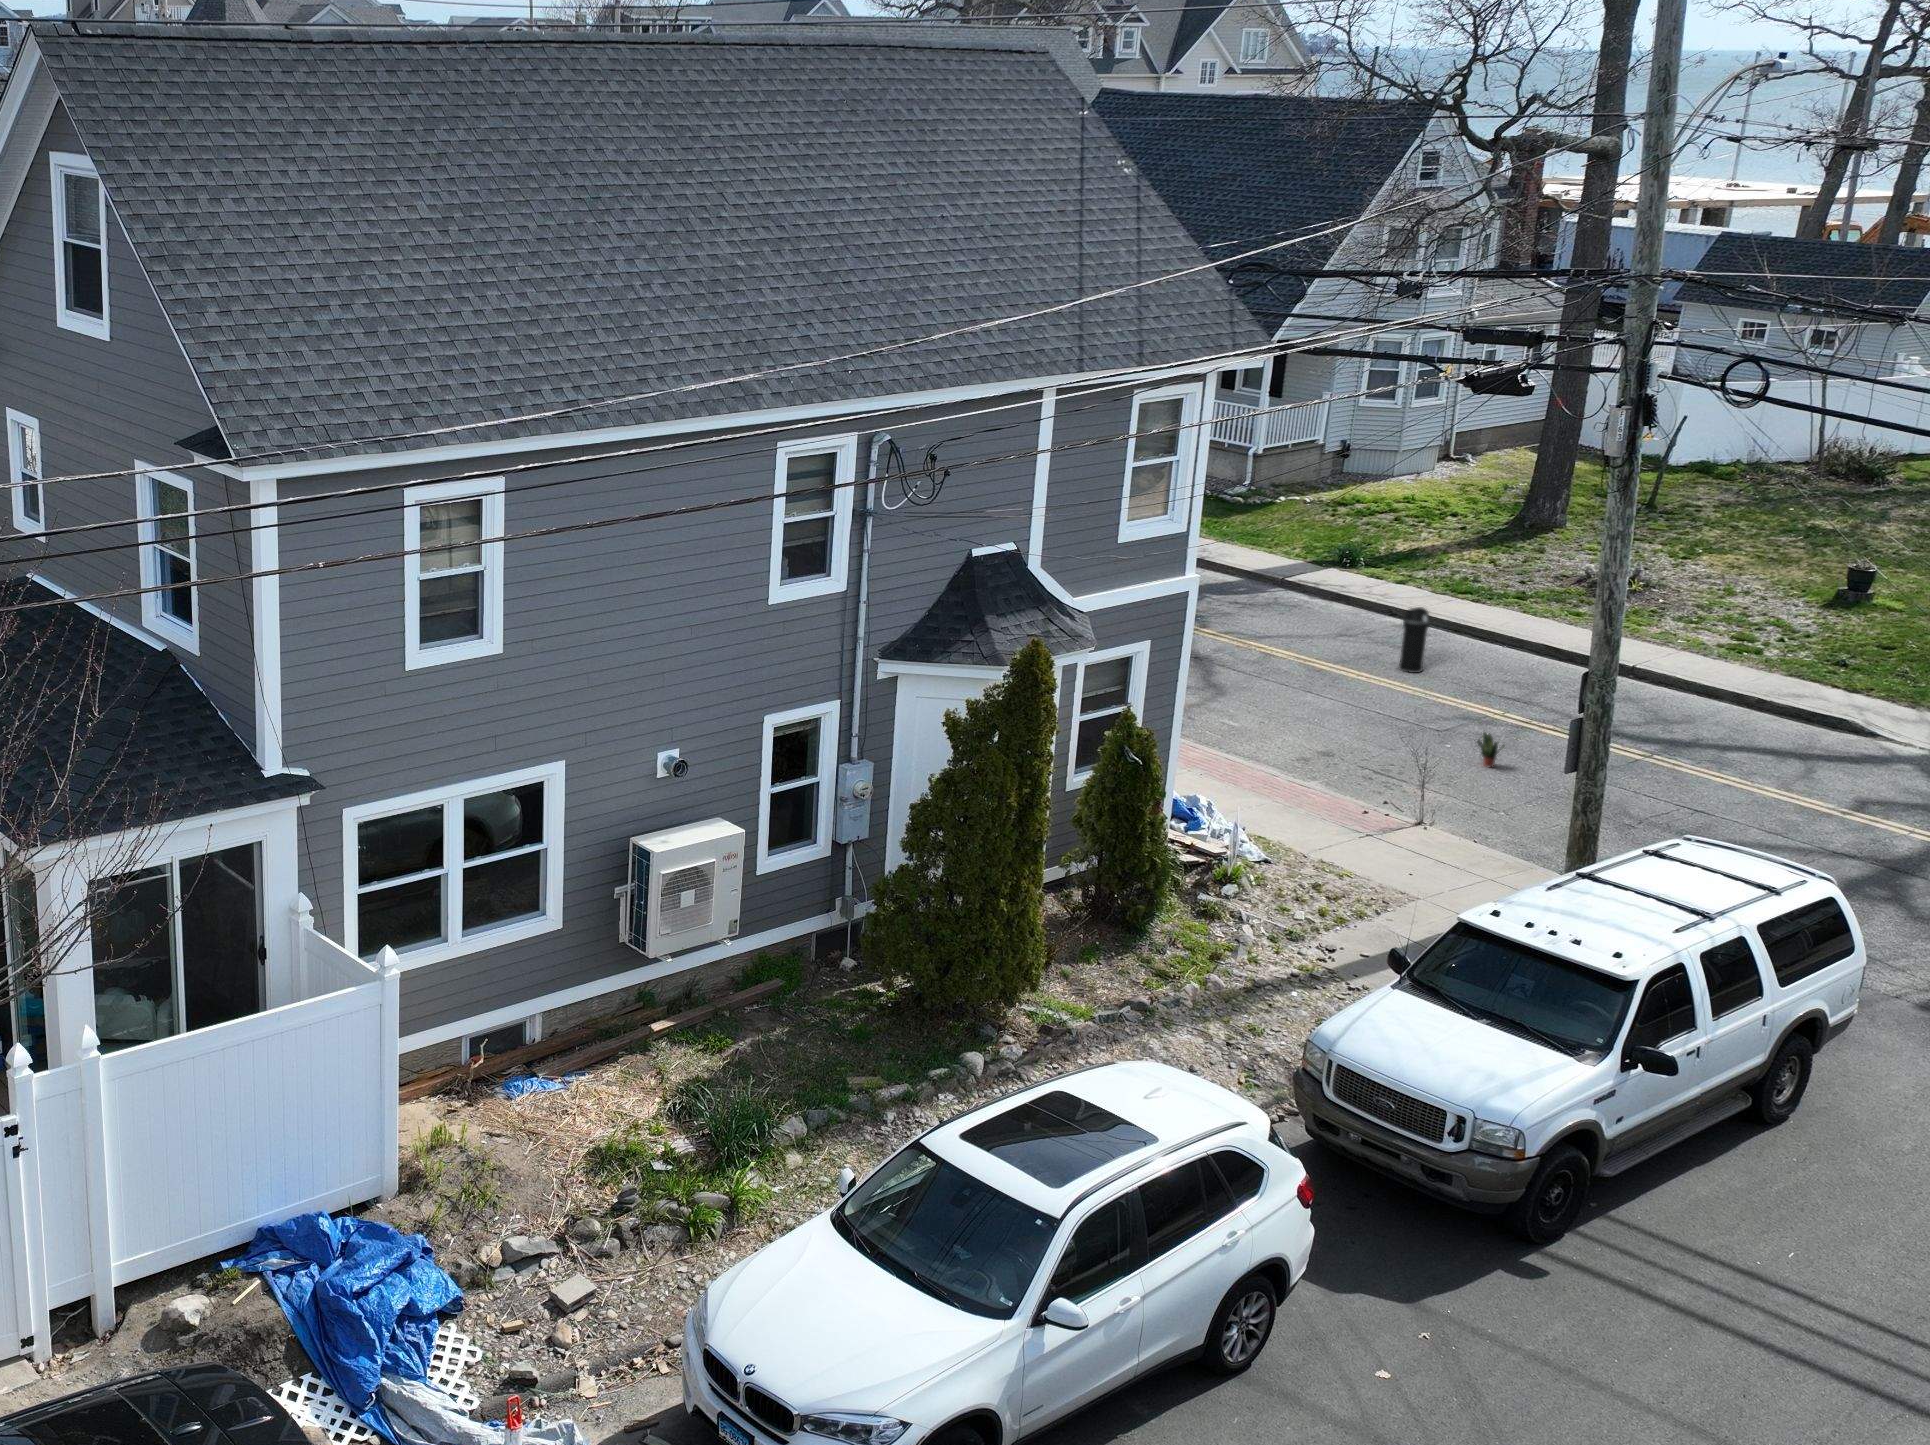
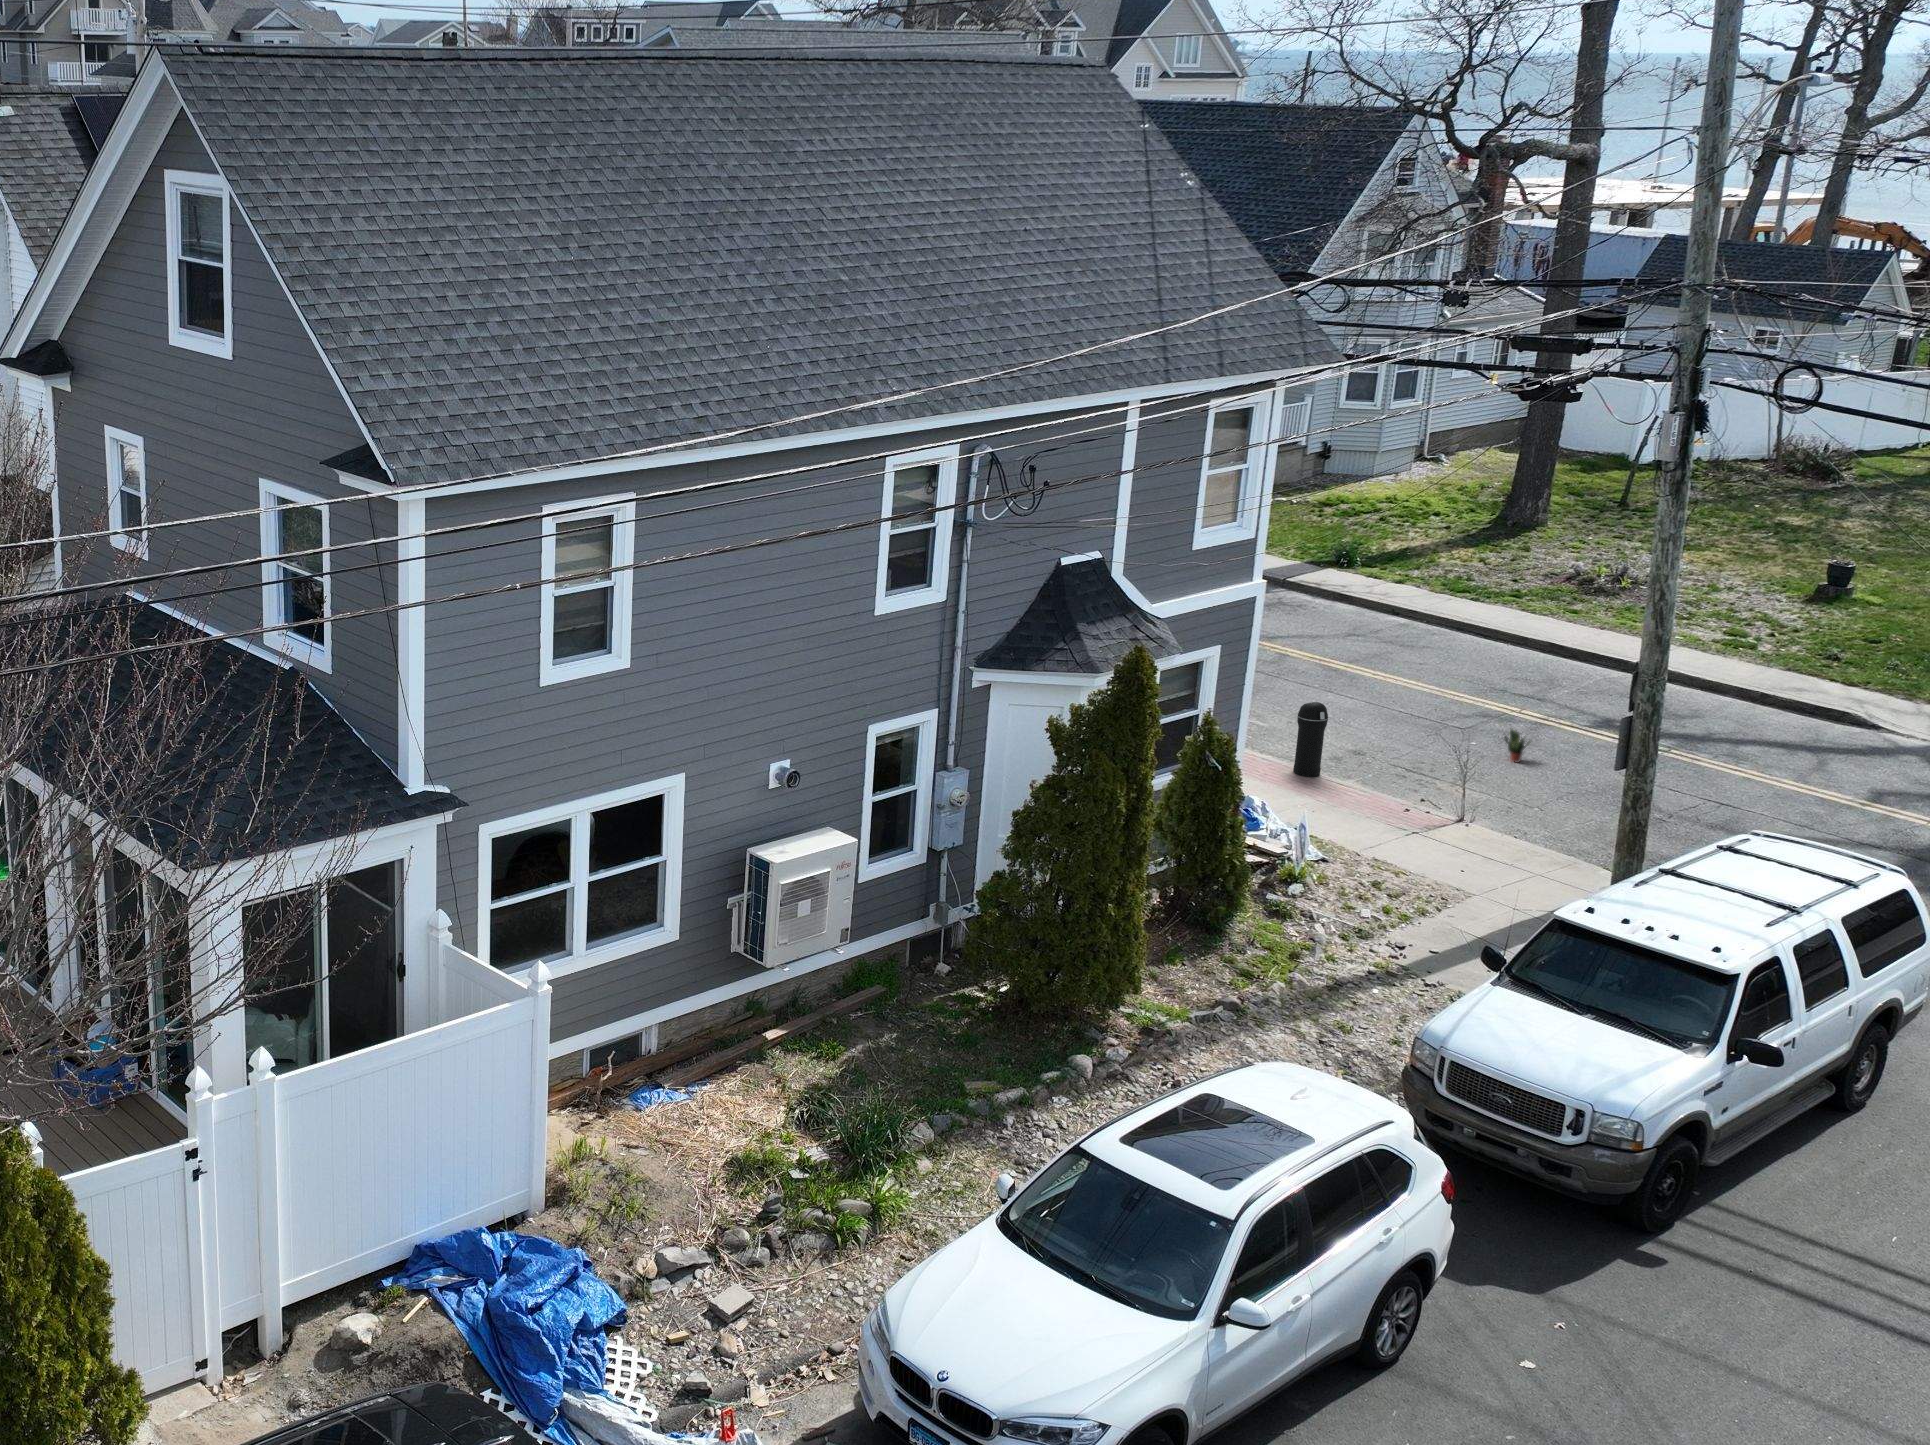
trash can: present [1399,607,1430,673] -> present [1293,702,1328,777]

